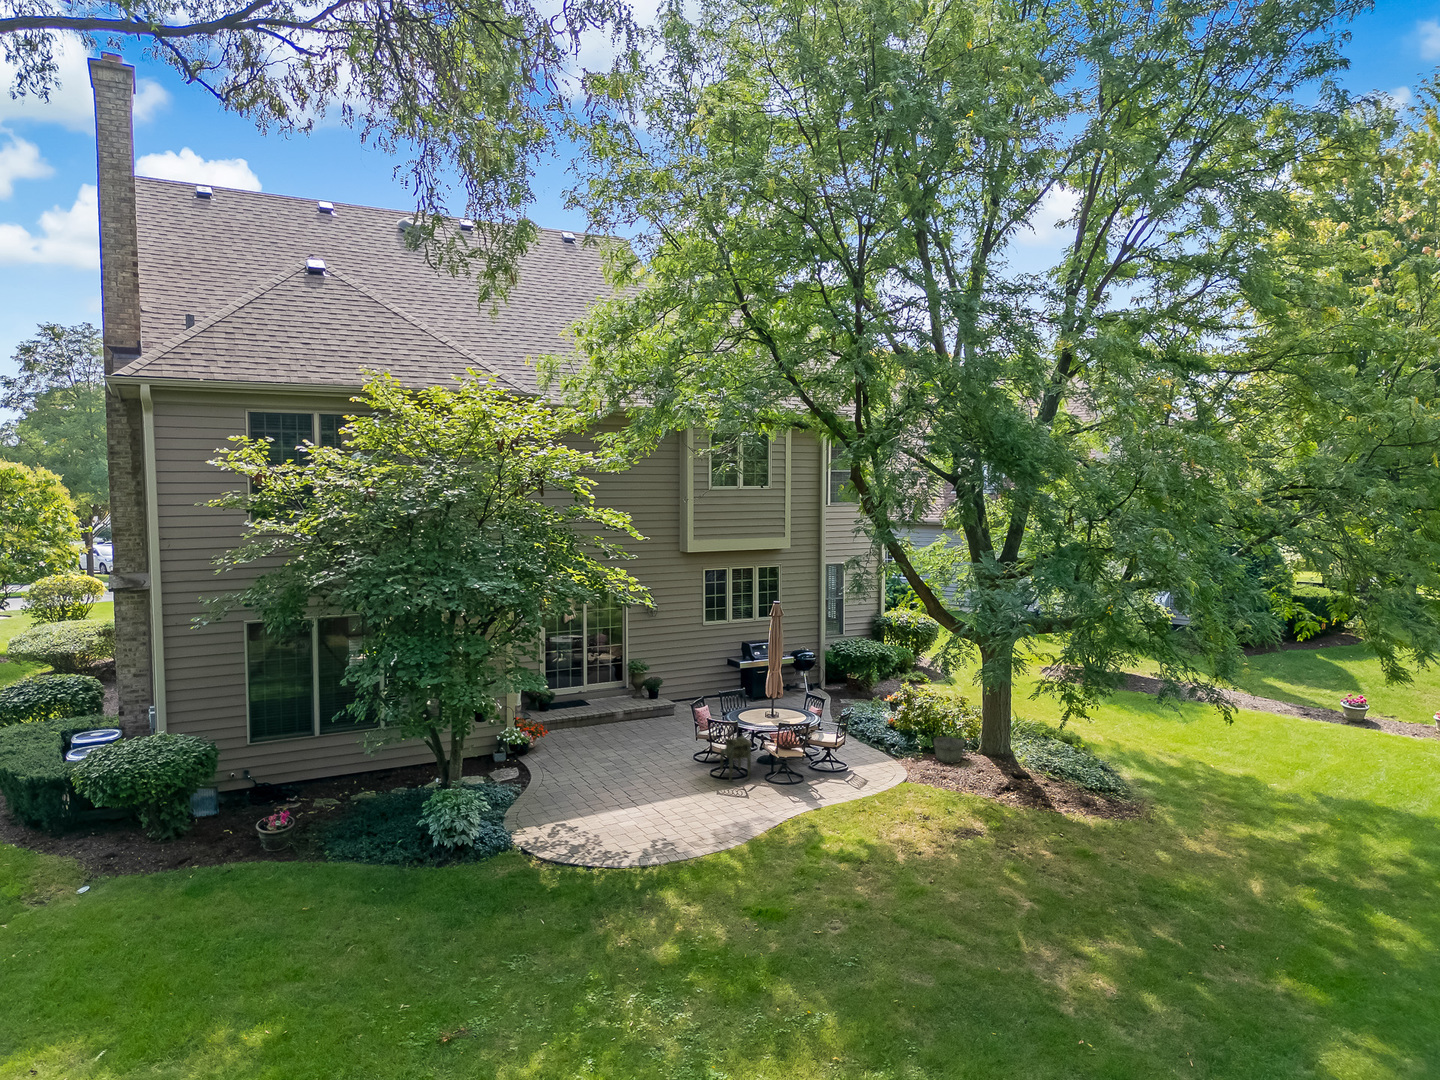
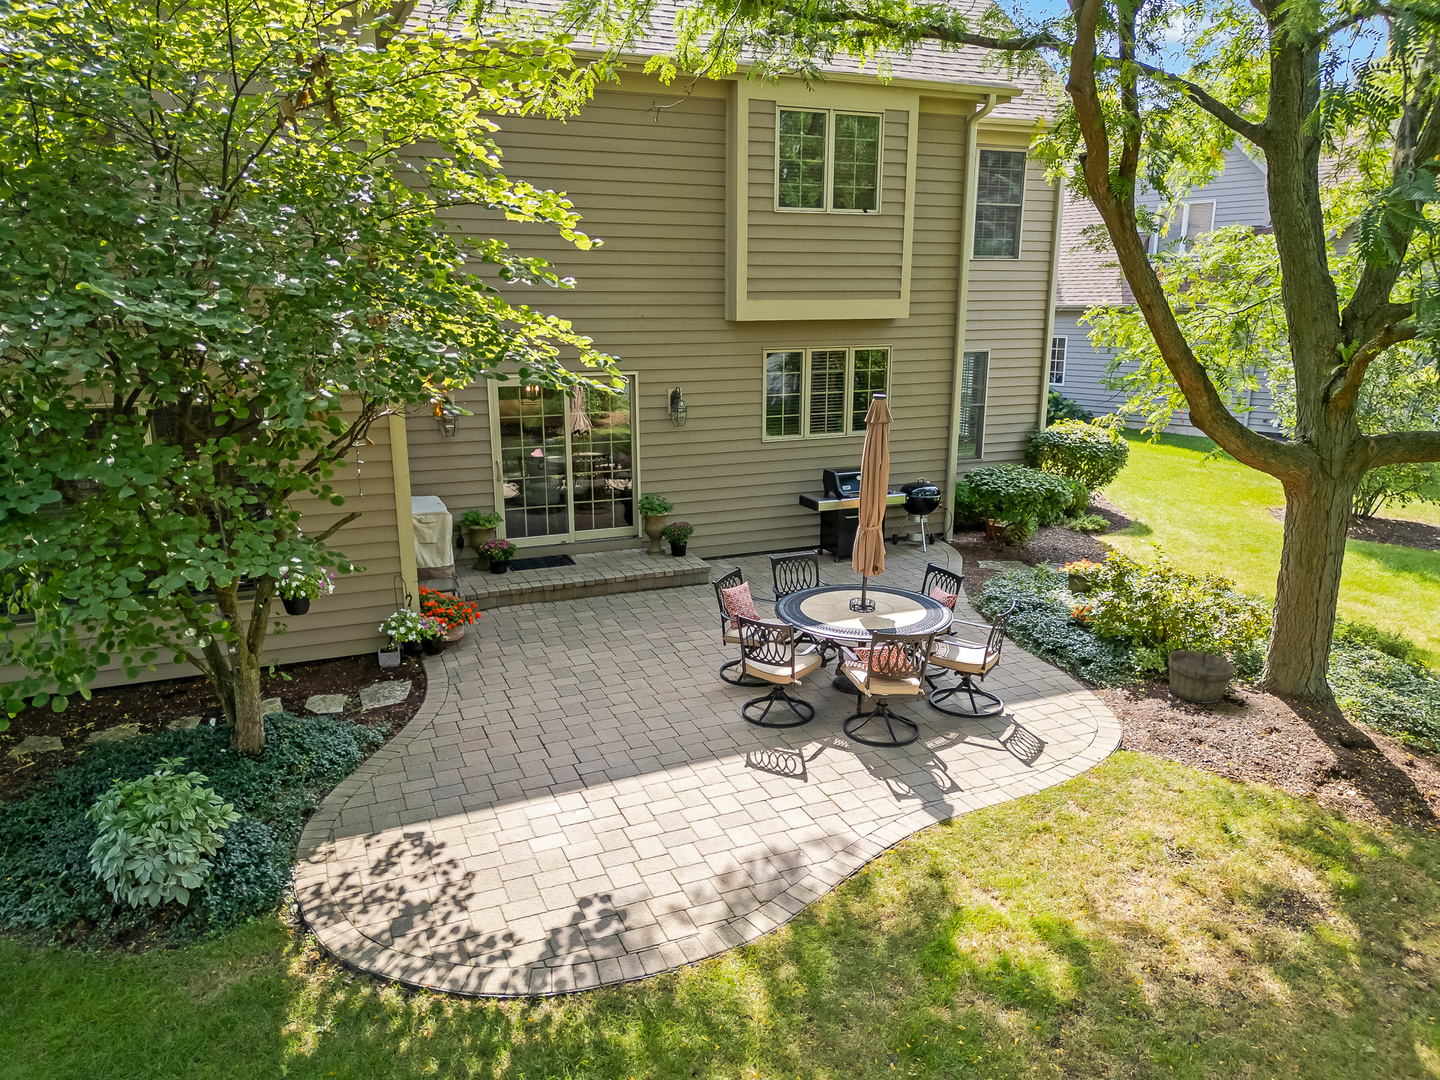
side table: present [720,736,752,781] -> none [762,641,819,732]

